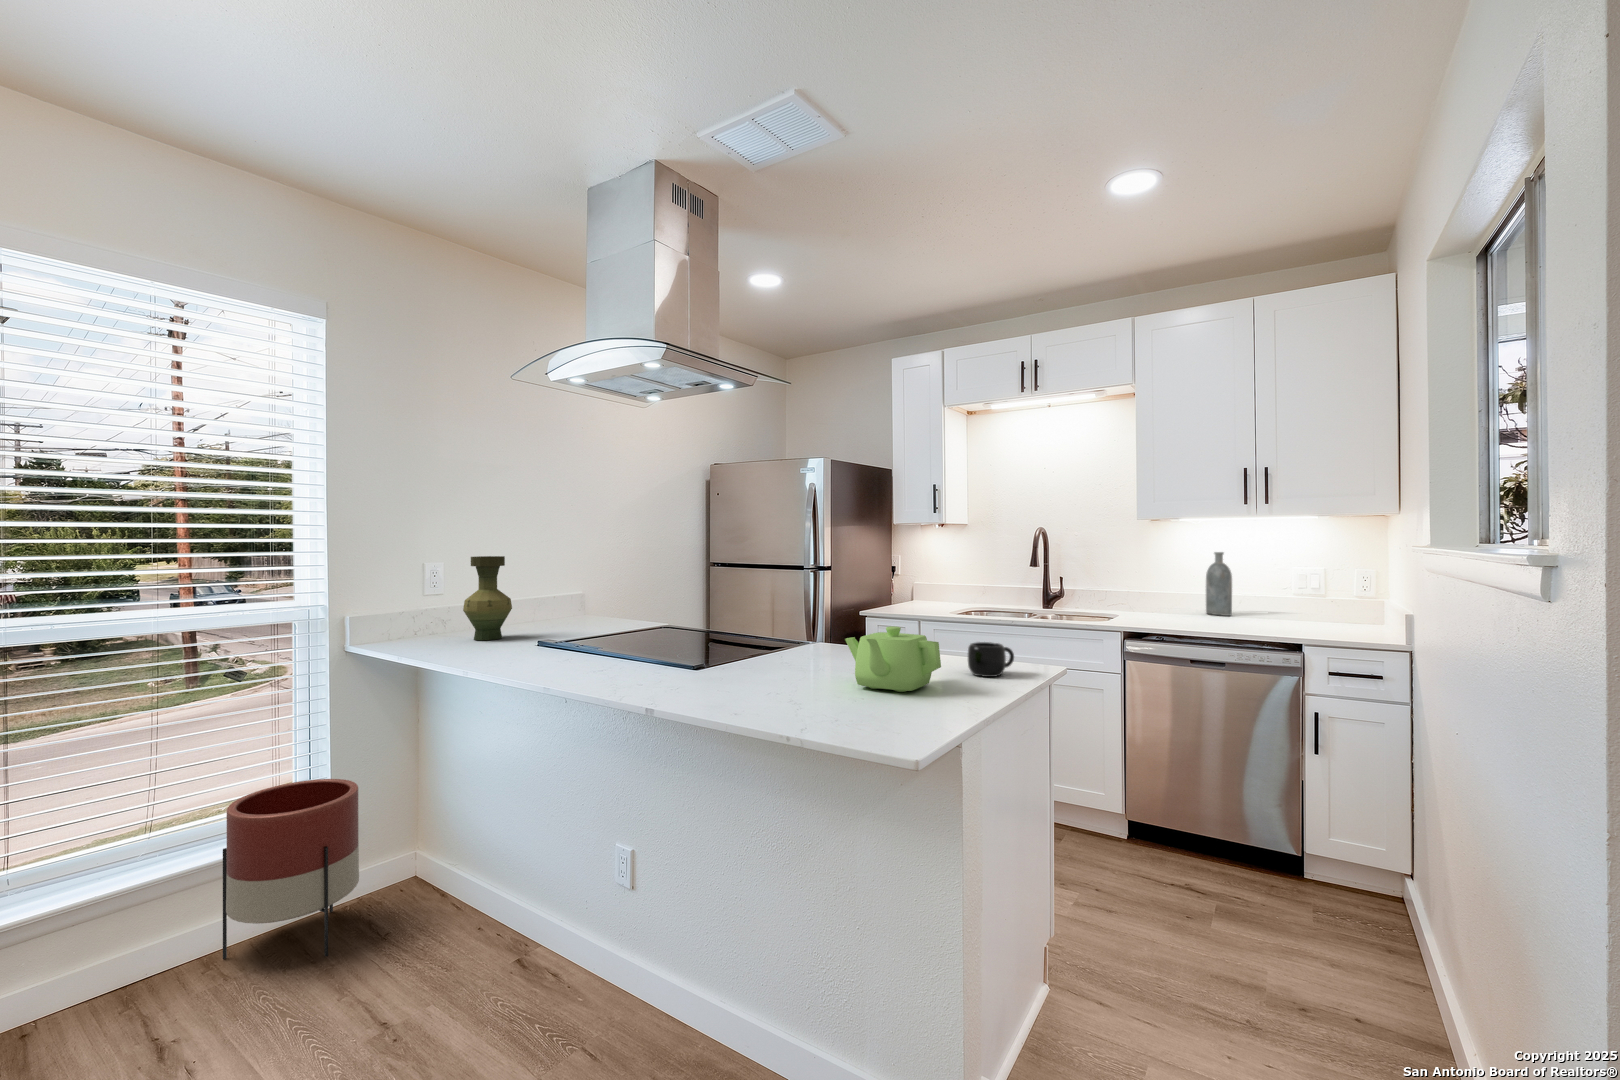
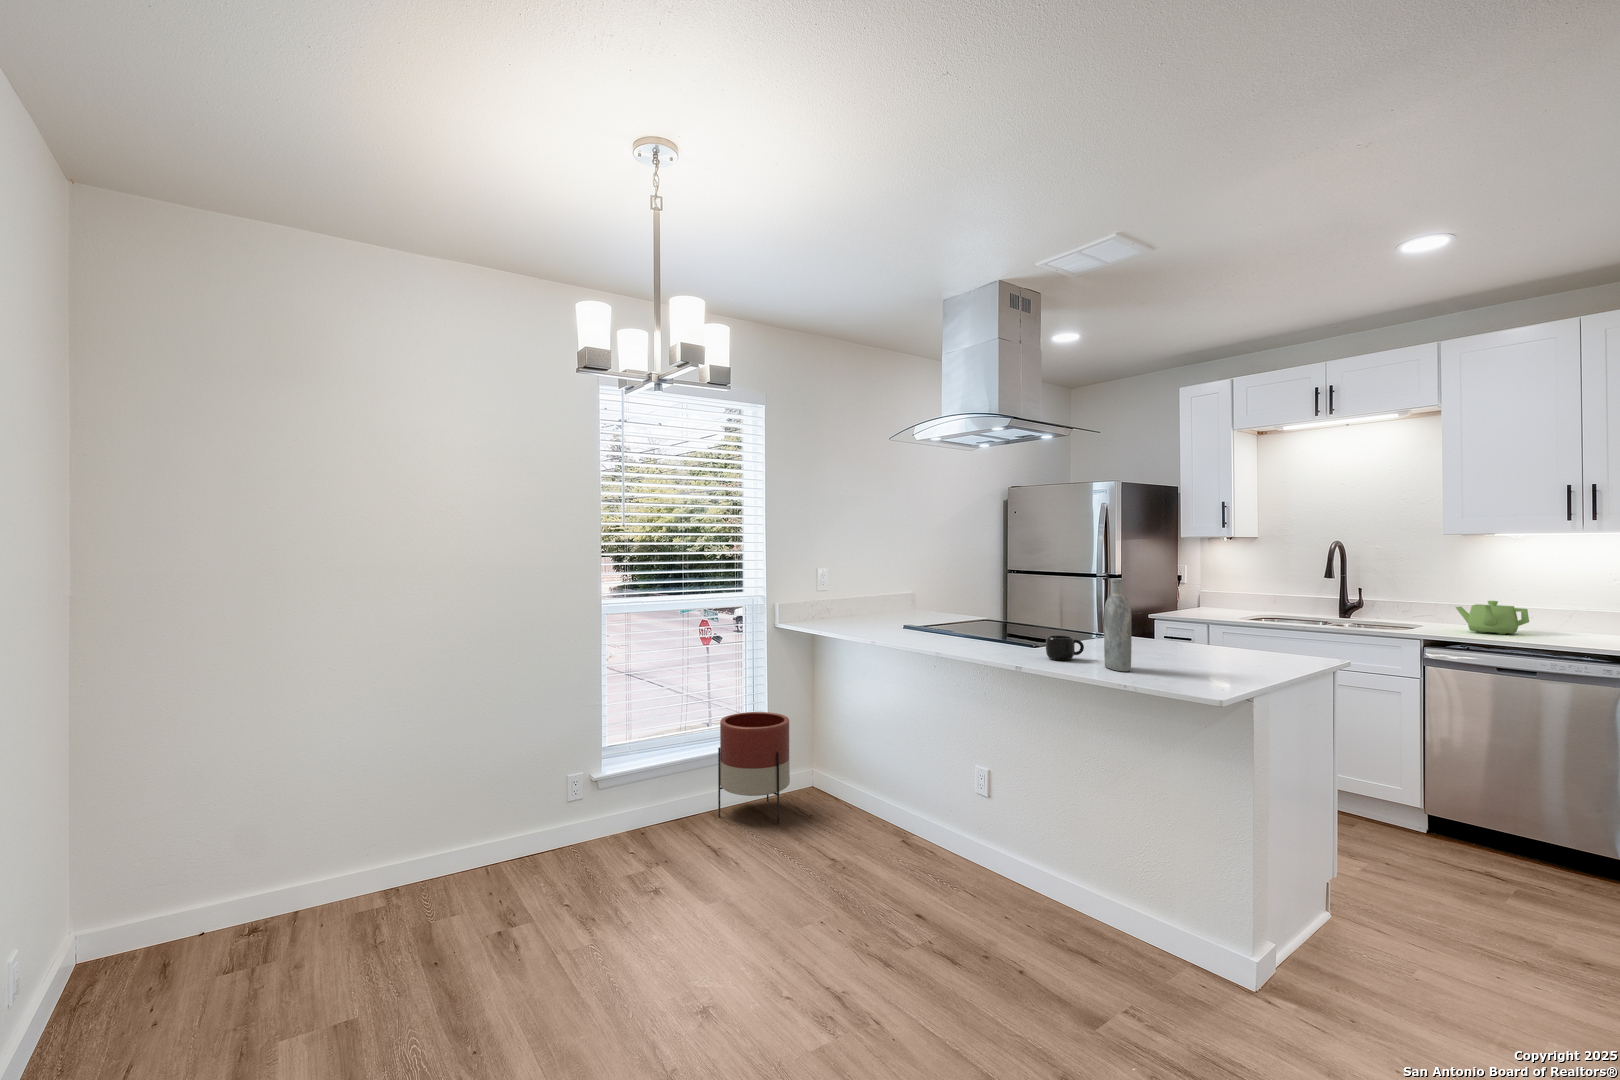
bottle: present [1206,552,1232,616] -> present [1104,579,1132,671]
vase: present [463,556,512,640] -> none [849,564,880,624]
teapot: present [845,626,941,692] -> present [1456,601,1529,634]
mug: present [968,642,1014,677] -> present [1046,636,1084,661]

